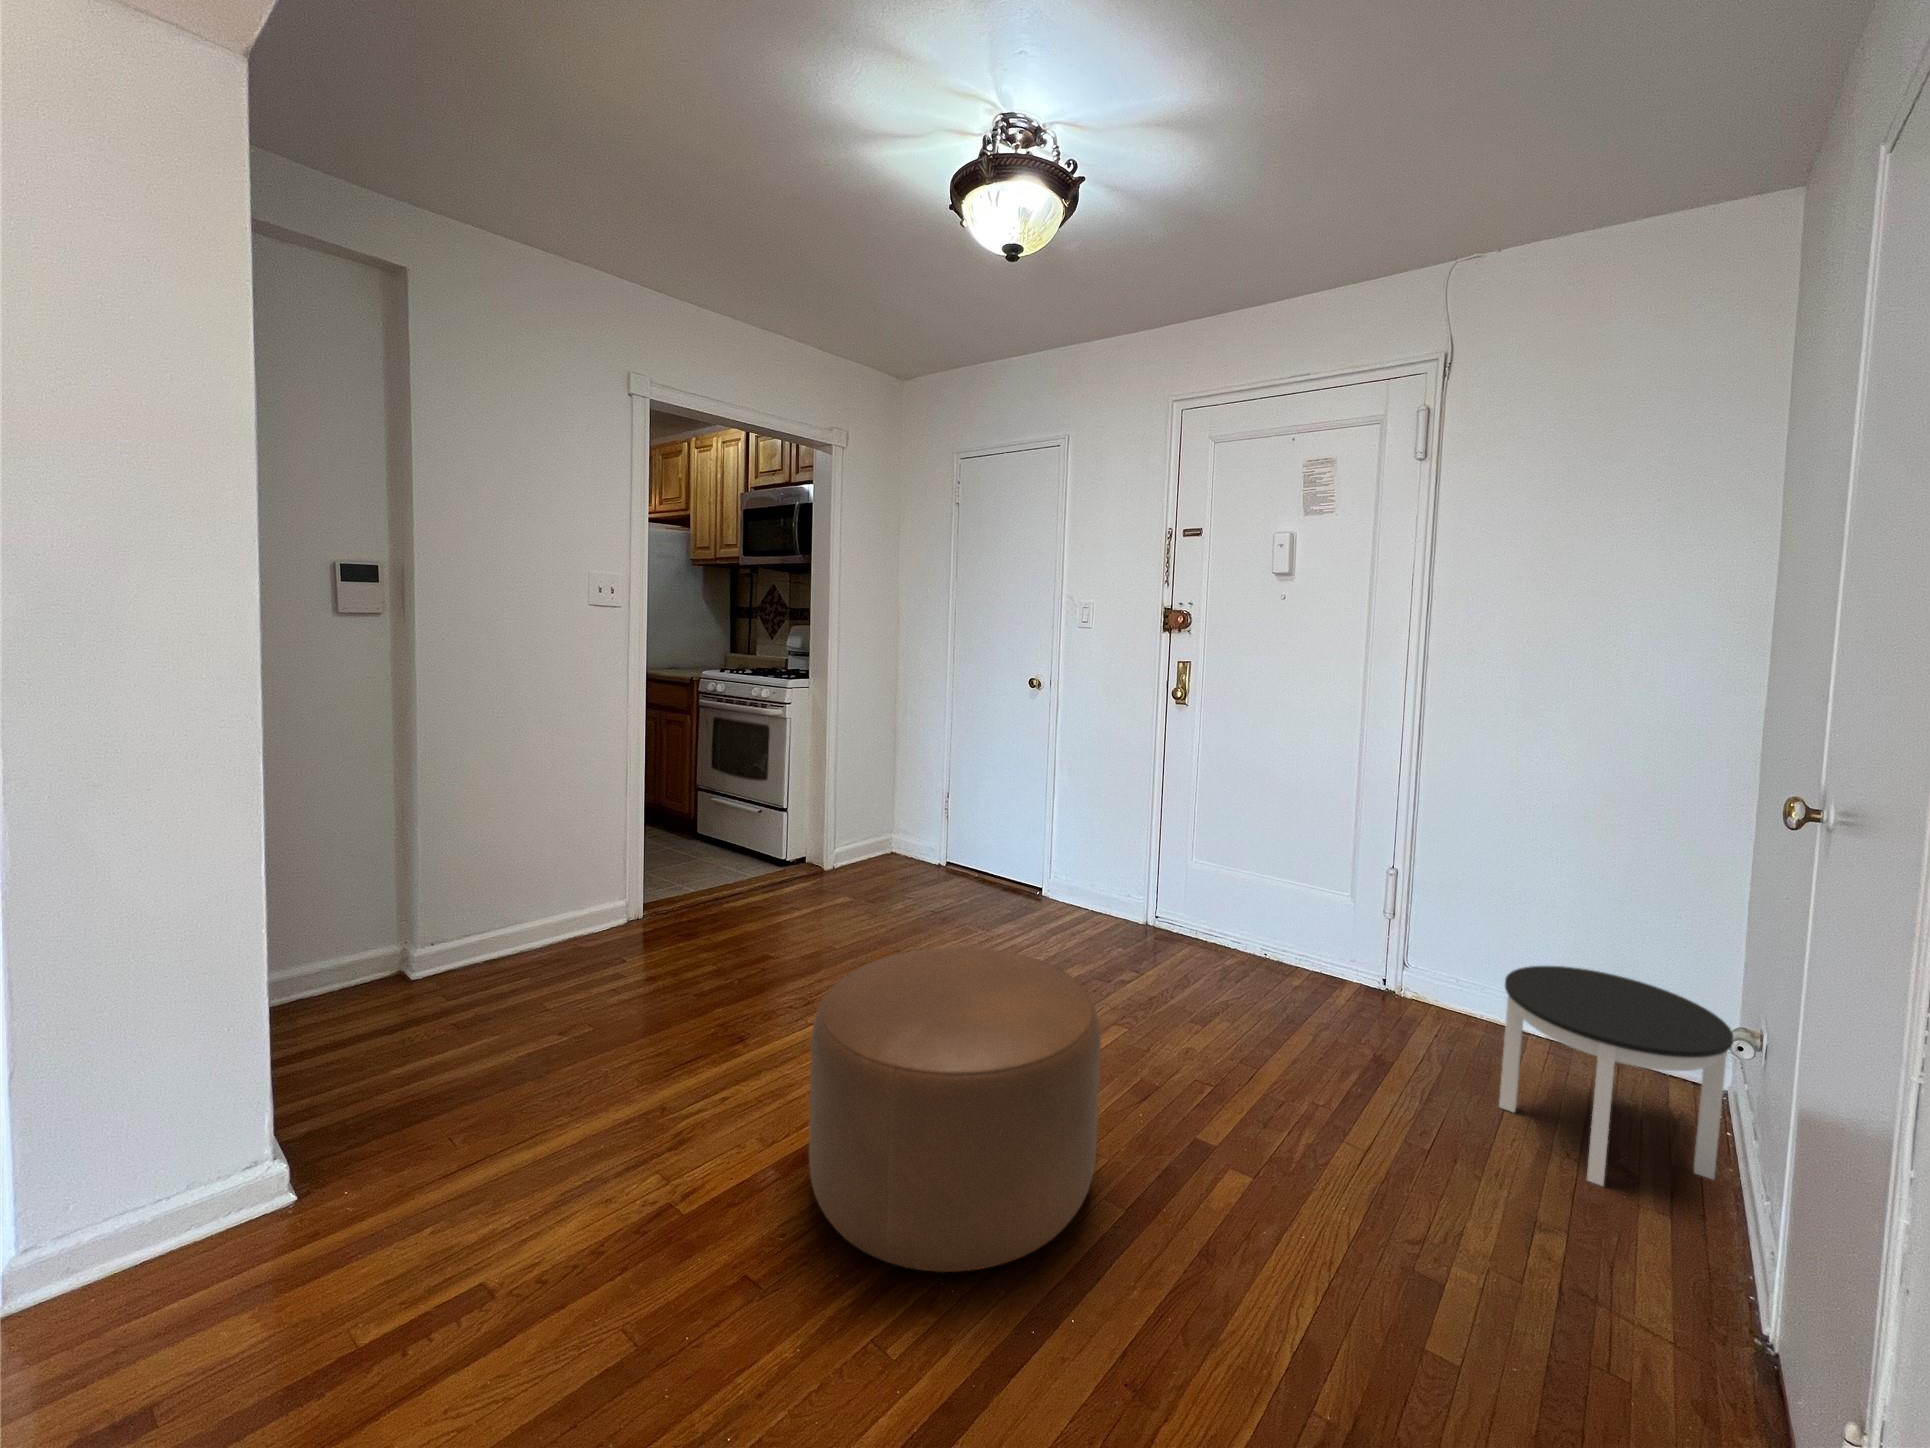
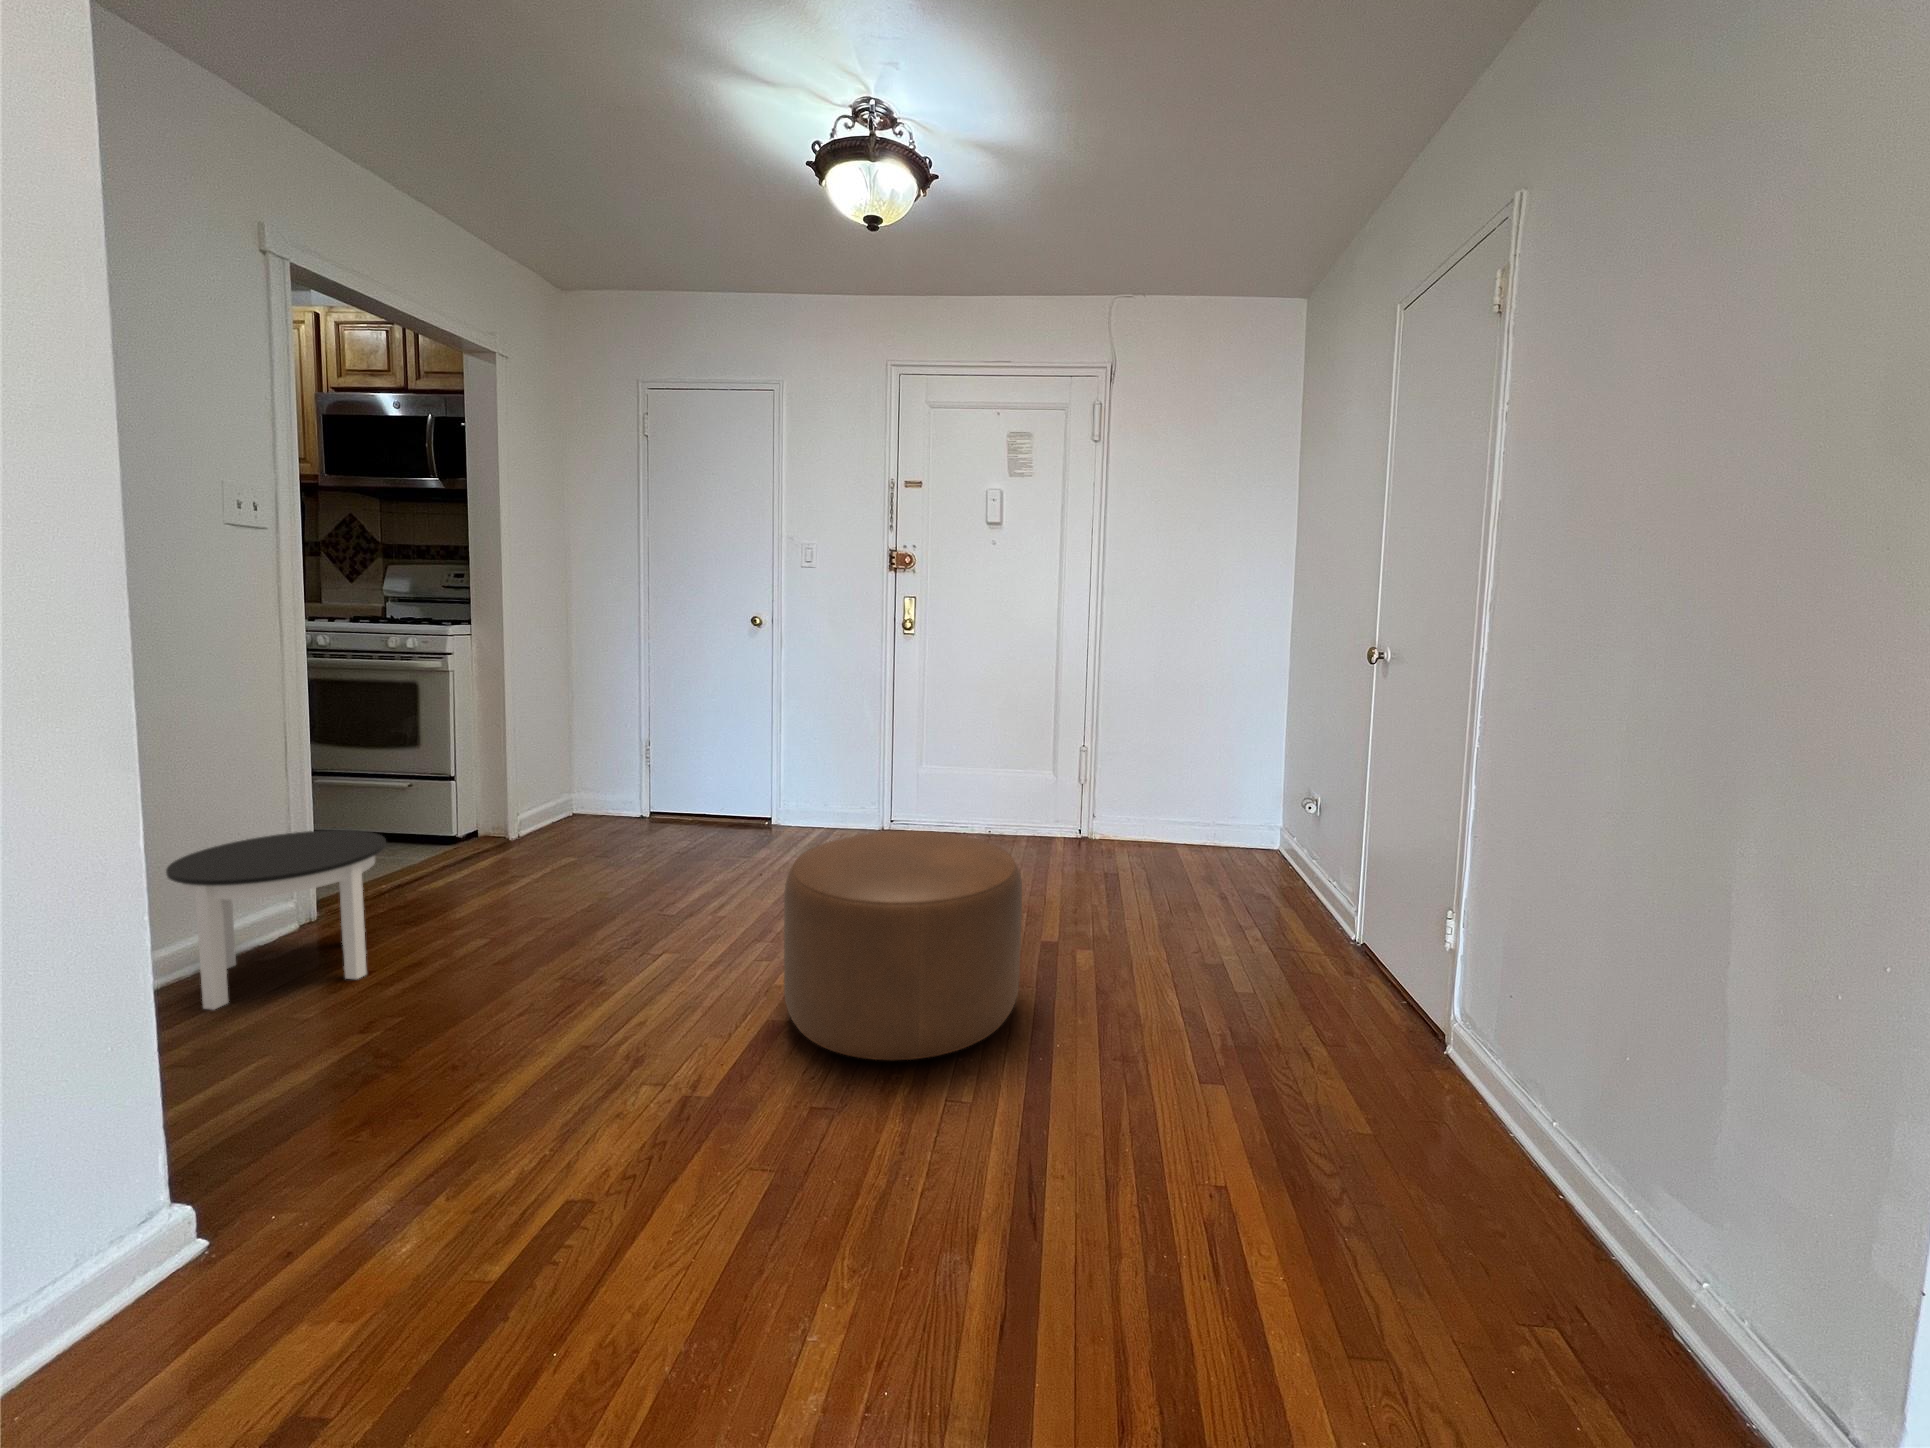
round table: present [1499,966,1733,1186] -> present [166,830,386,1010]

